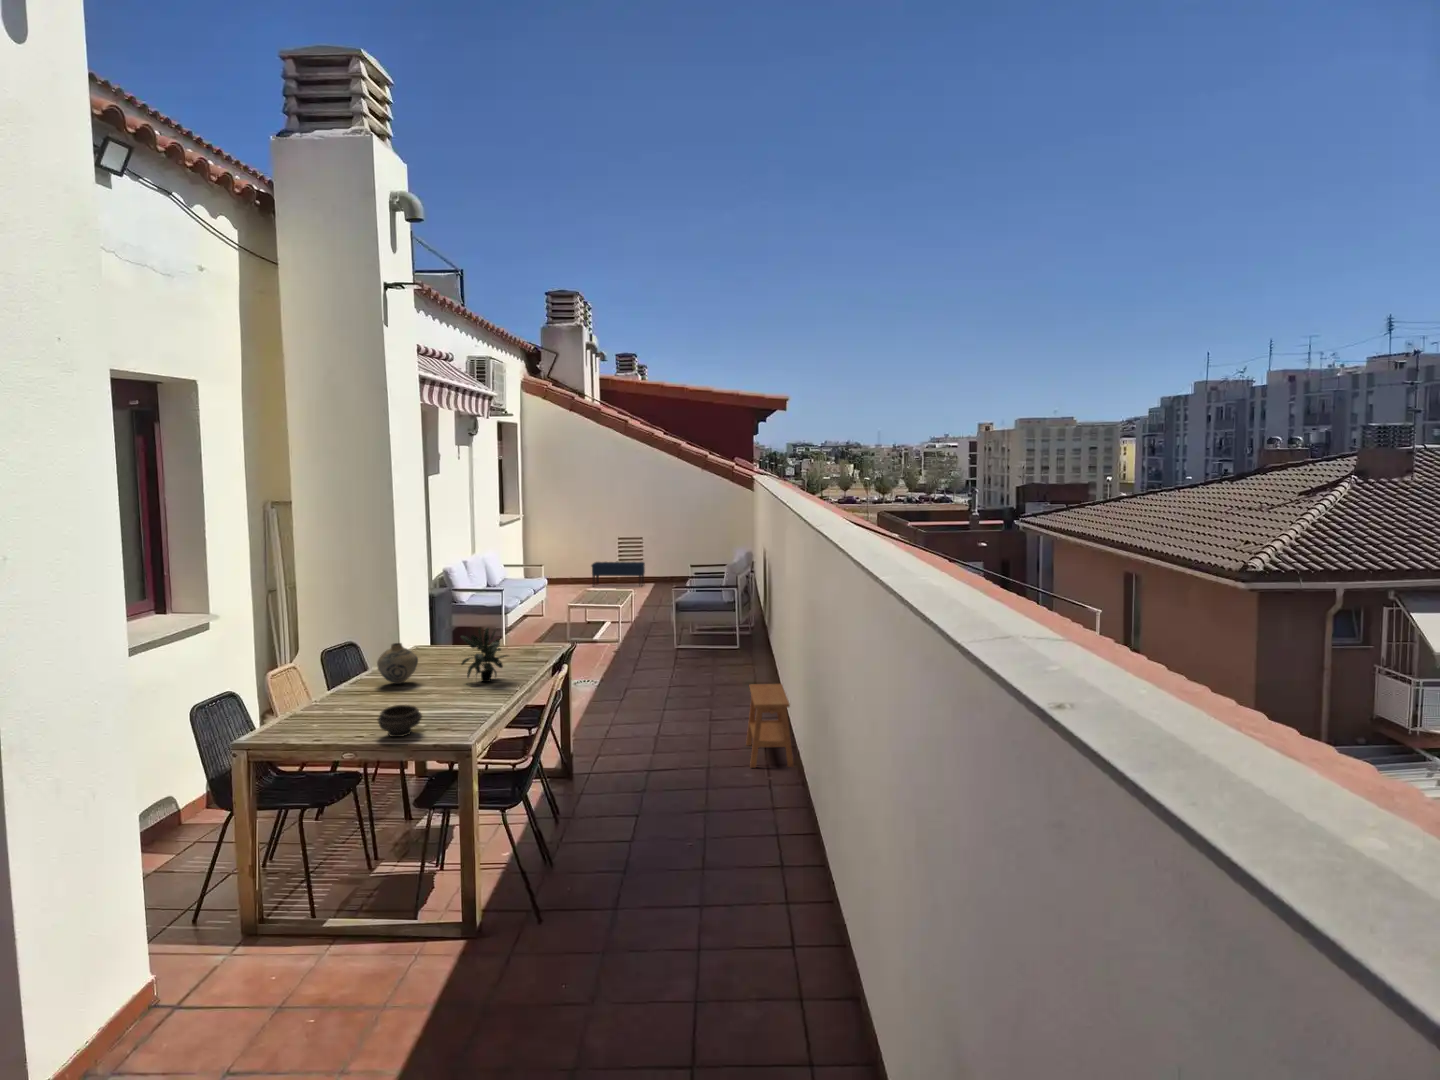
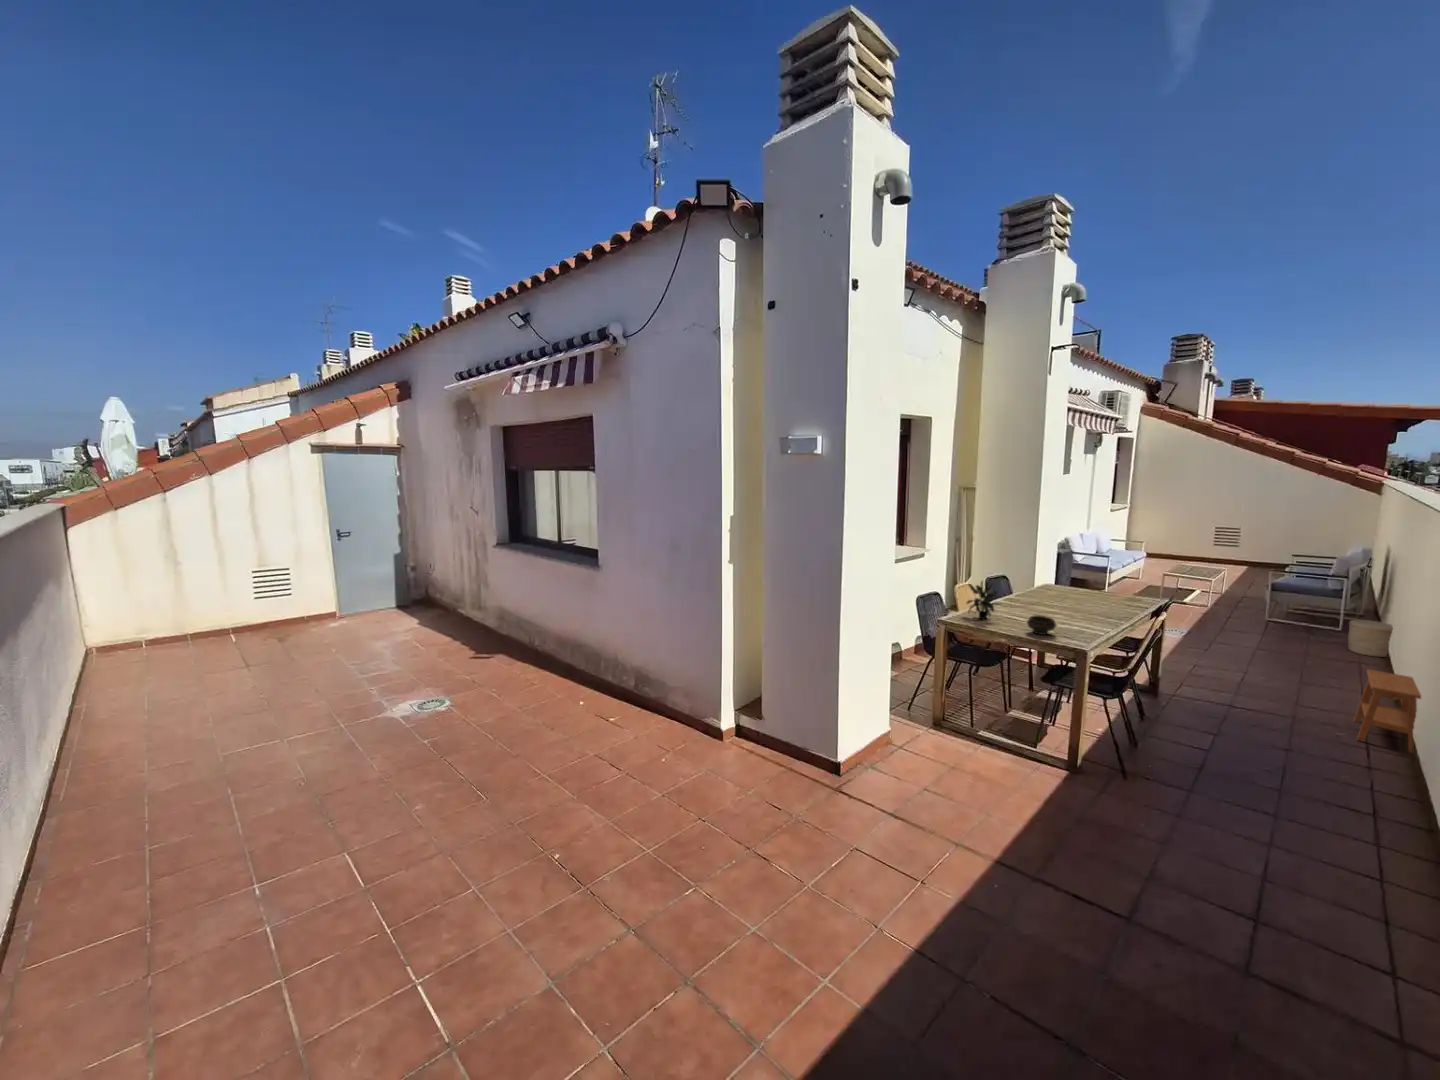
bench: present [592,562,645,586] -> none [1187,548,1246,573]
woven basket: none [733,625,768,664] -> present [1348,620,1393,657]
potted plant: present [461,628,508,682] -> present [967,581,997,619]
vase: present [377,643,418,684] -> none [1024,579,1051,605]

